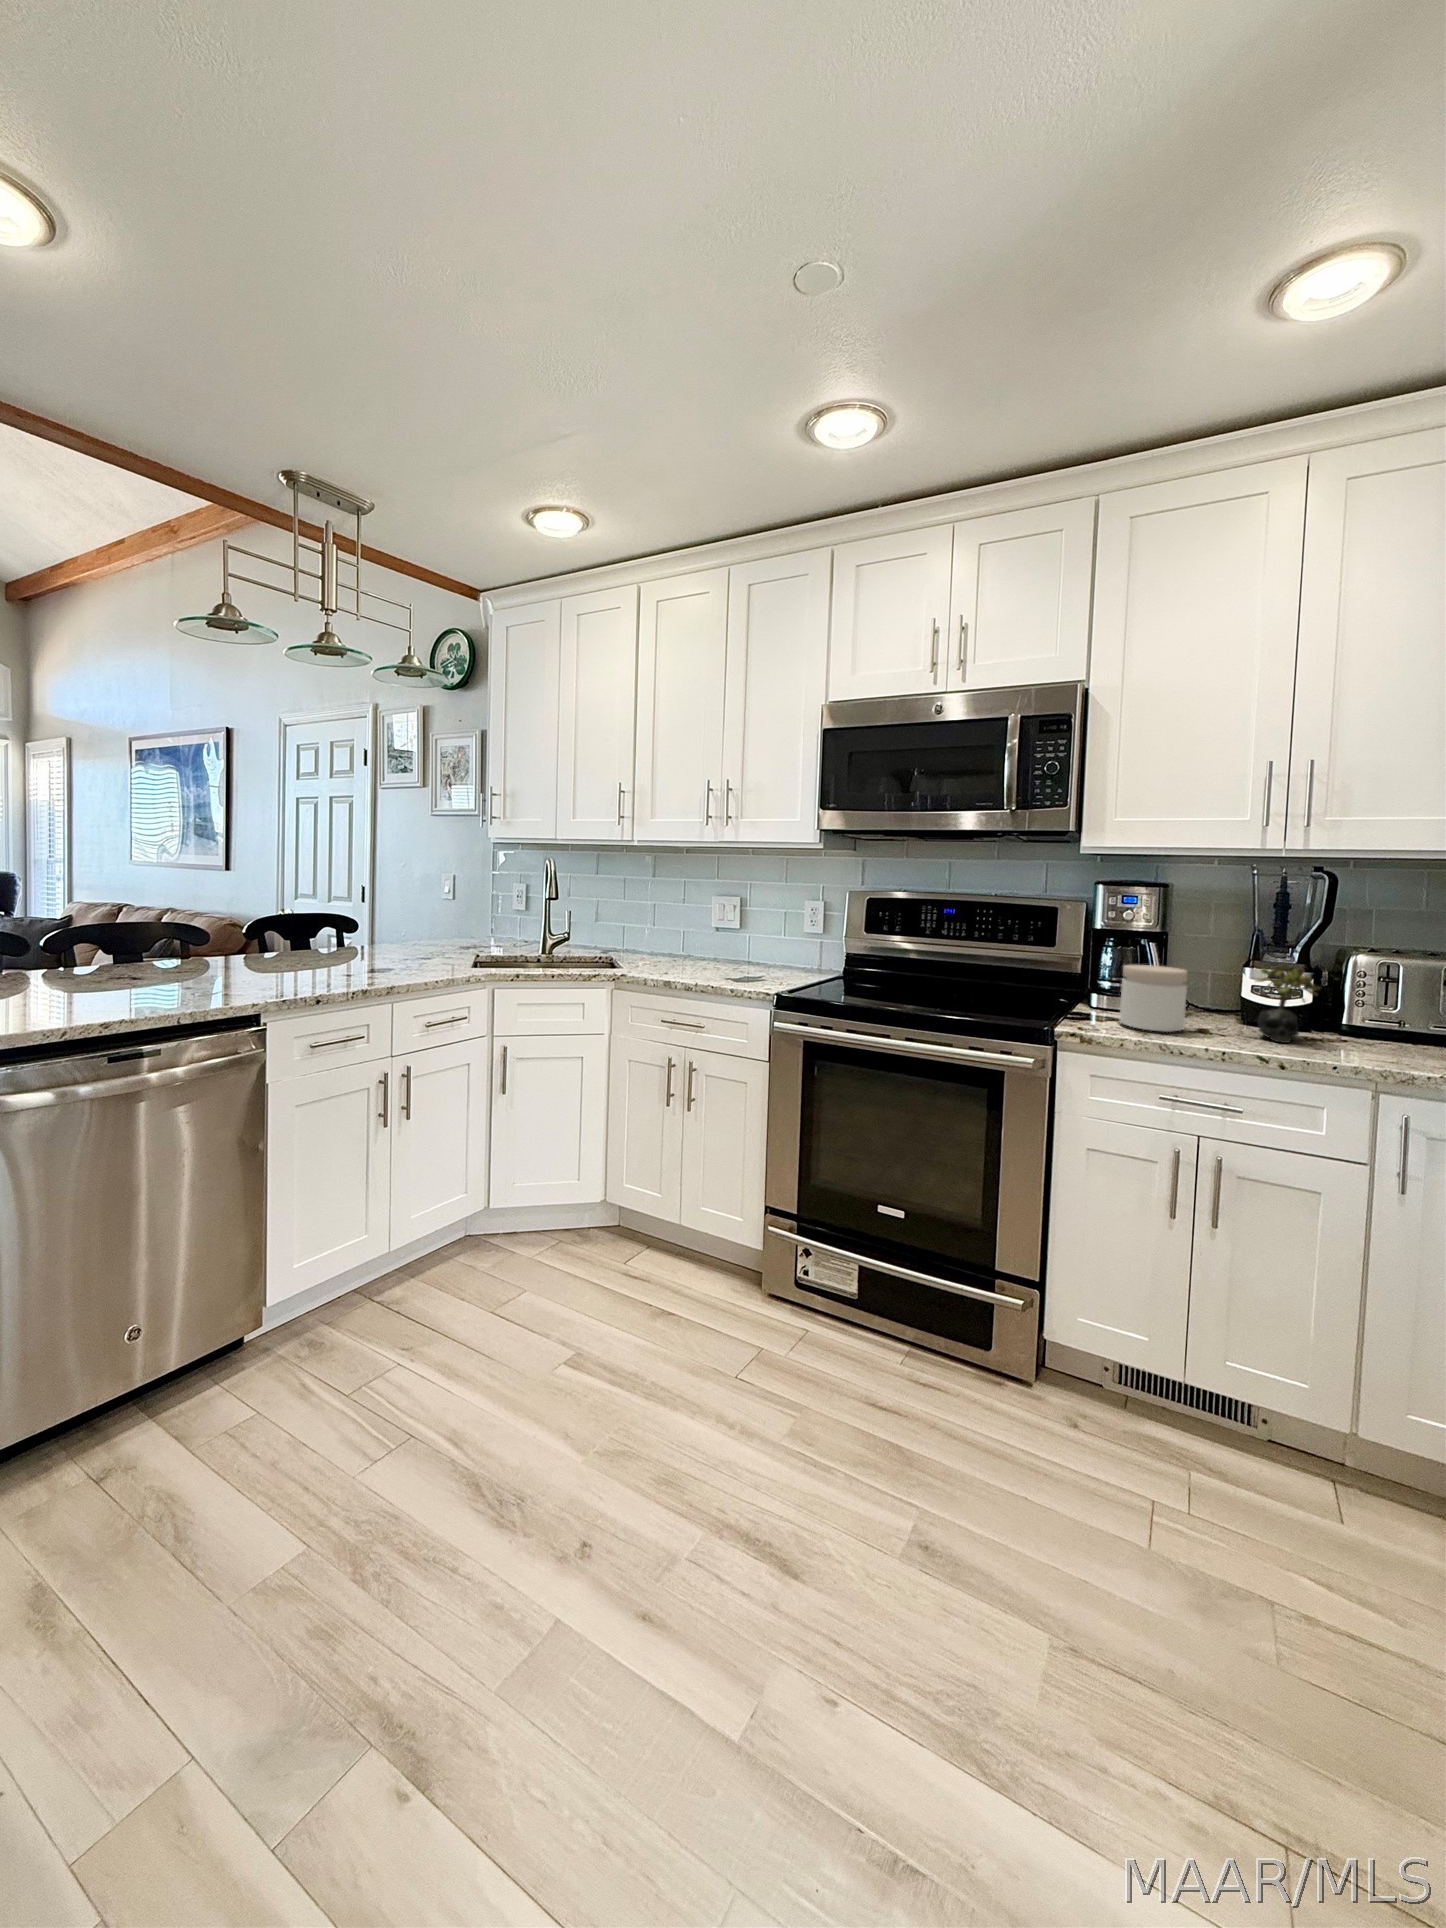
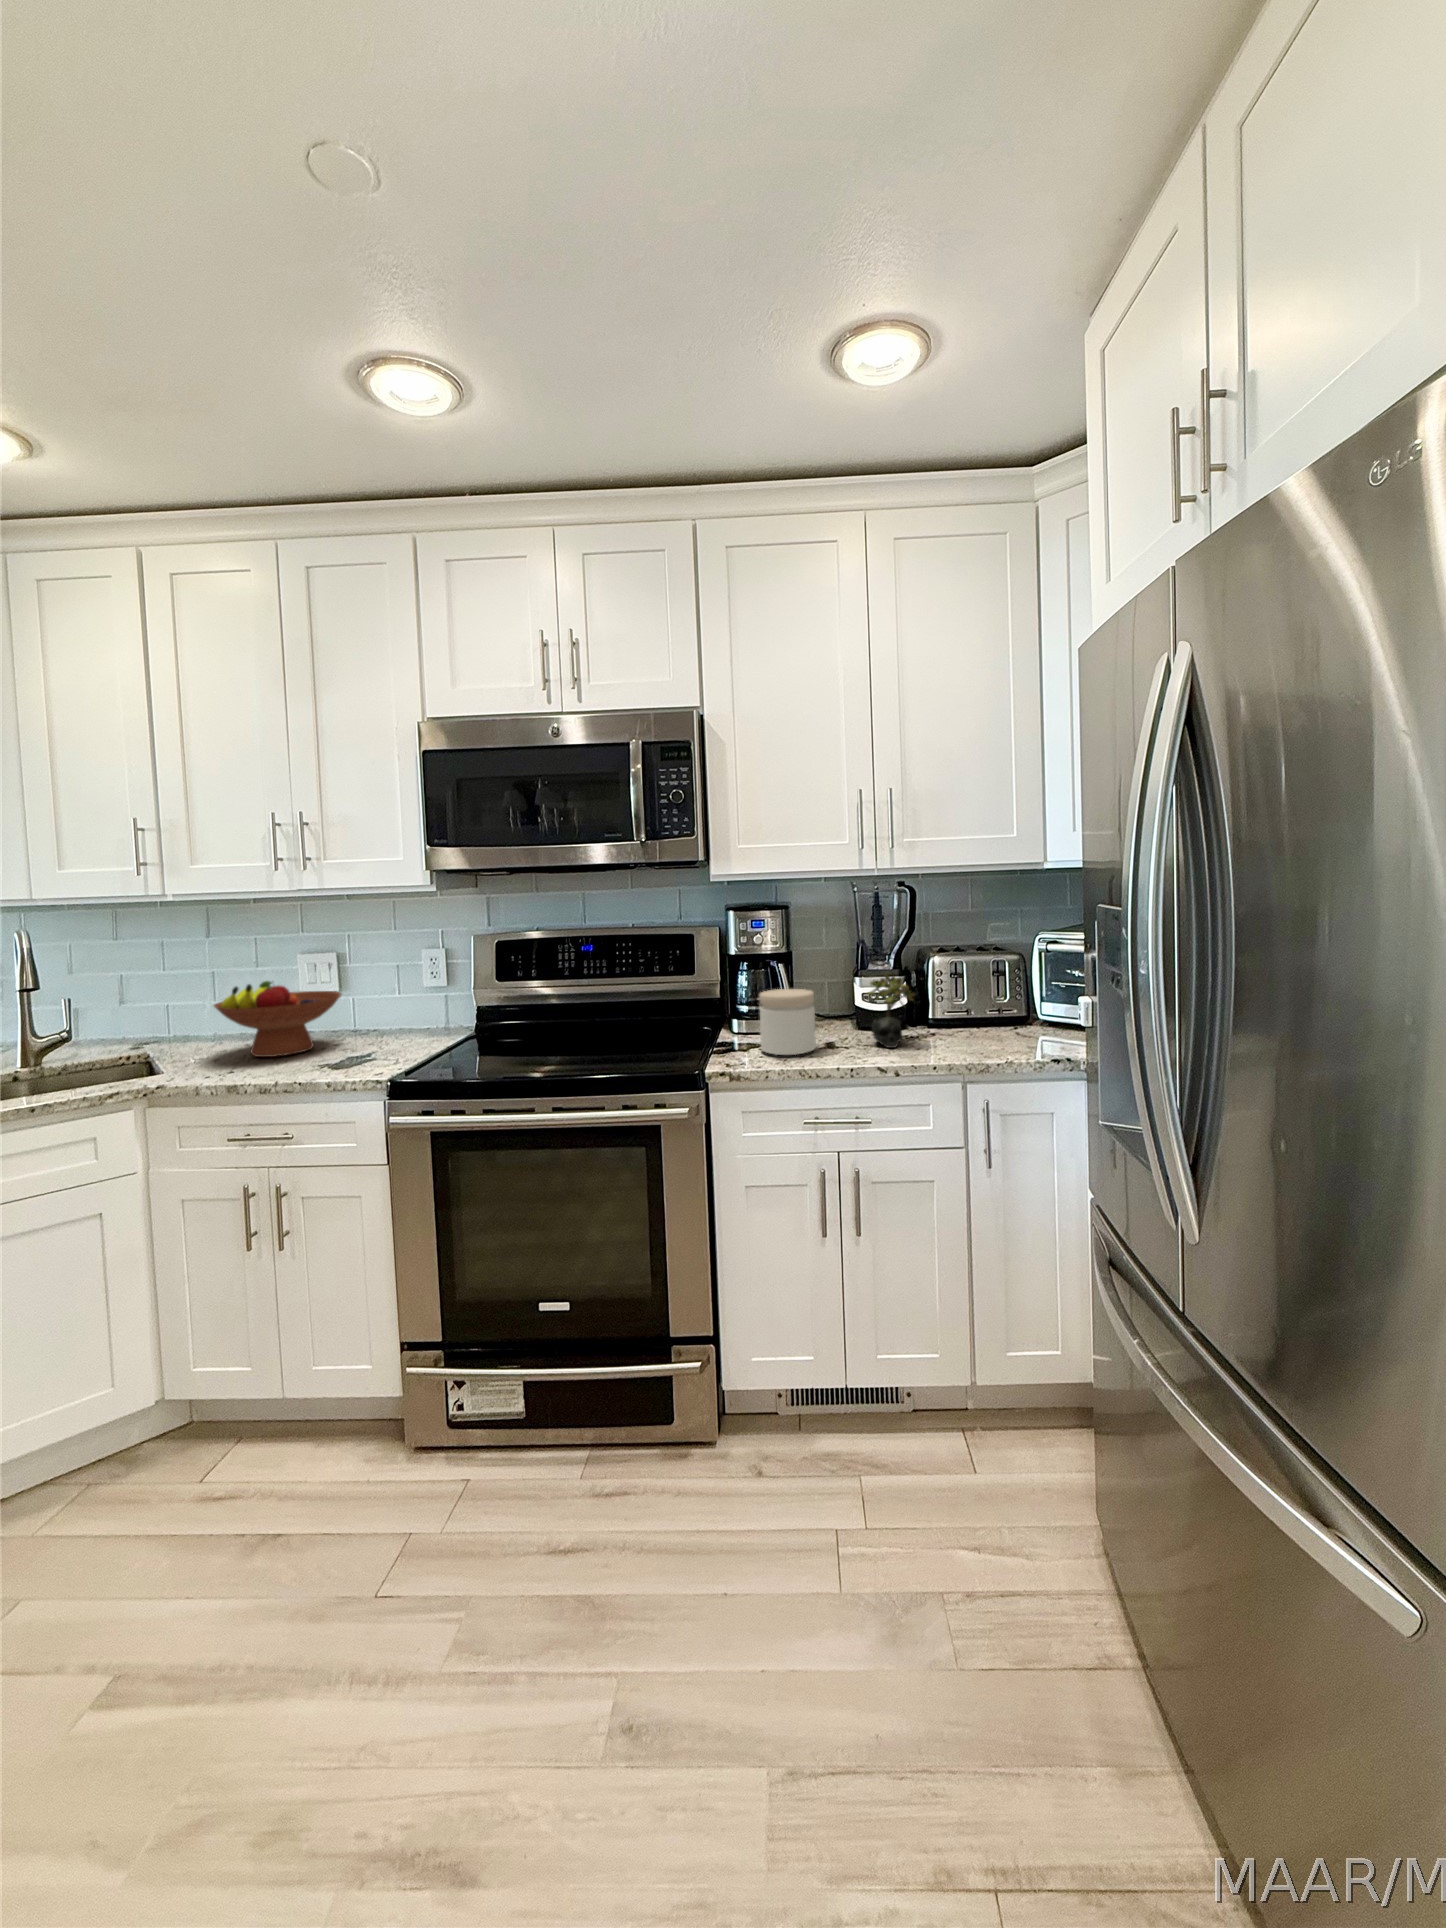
fruit bowl: none [657,911,744,969] -> present [214,981,341,1057]

